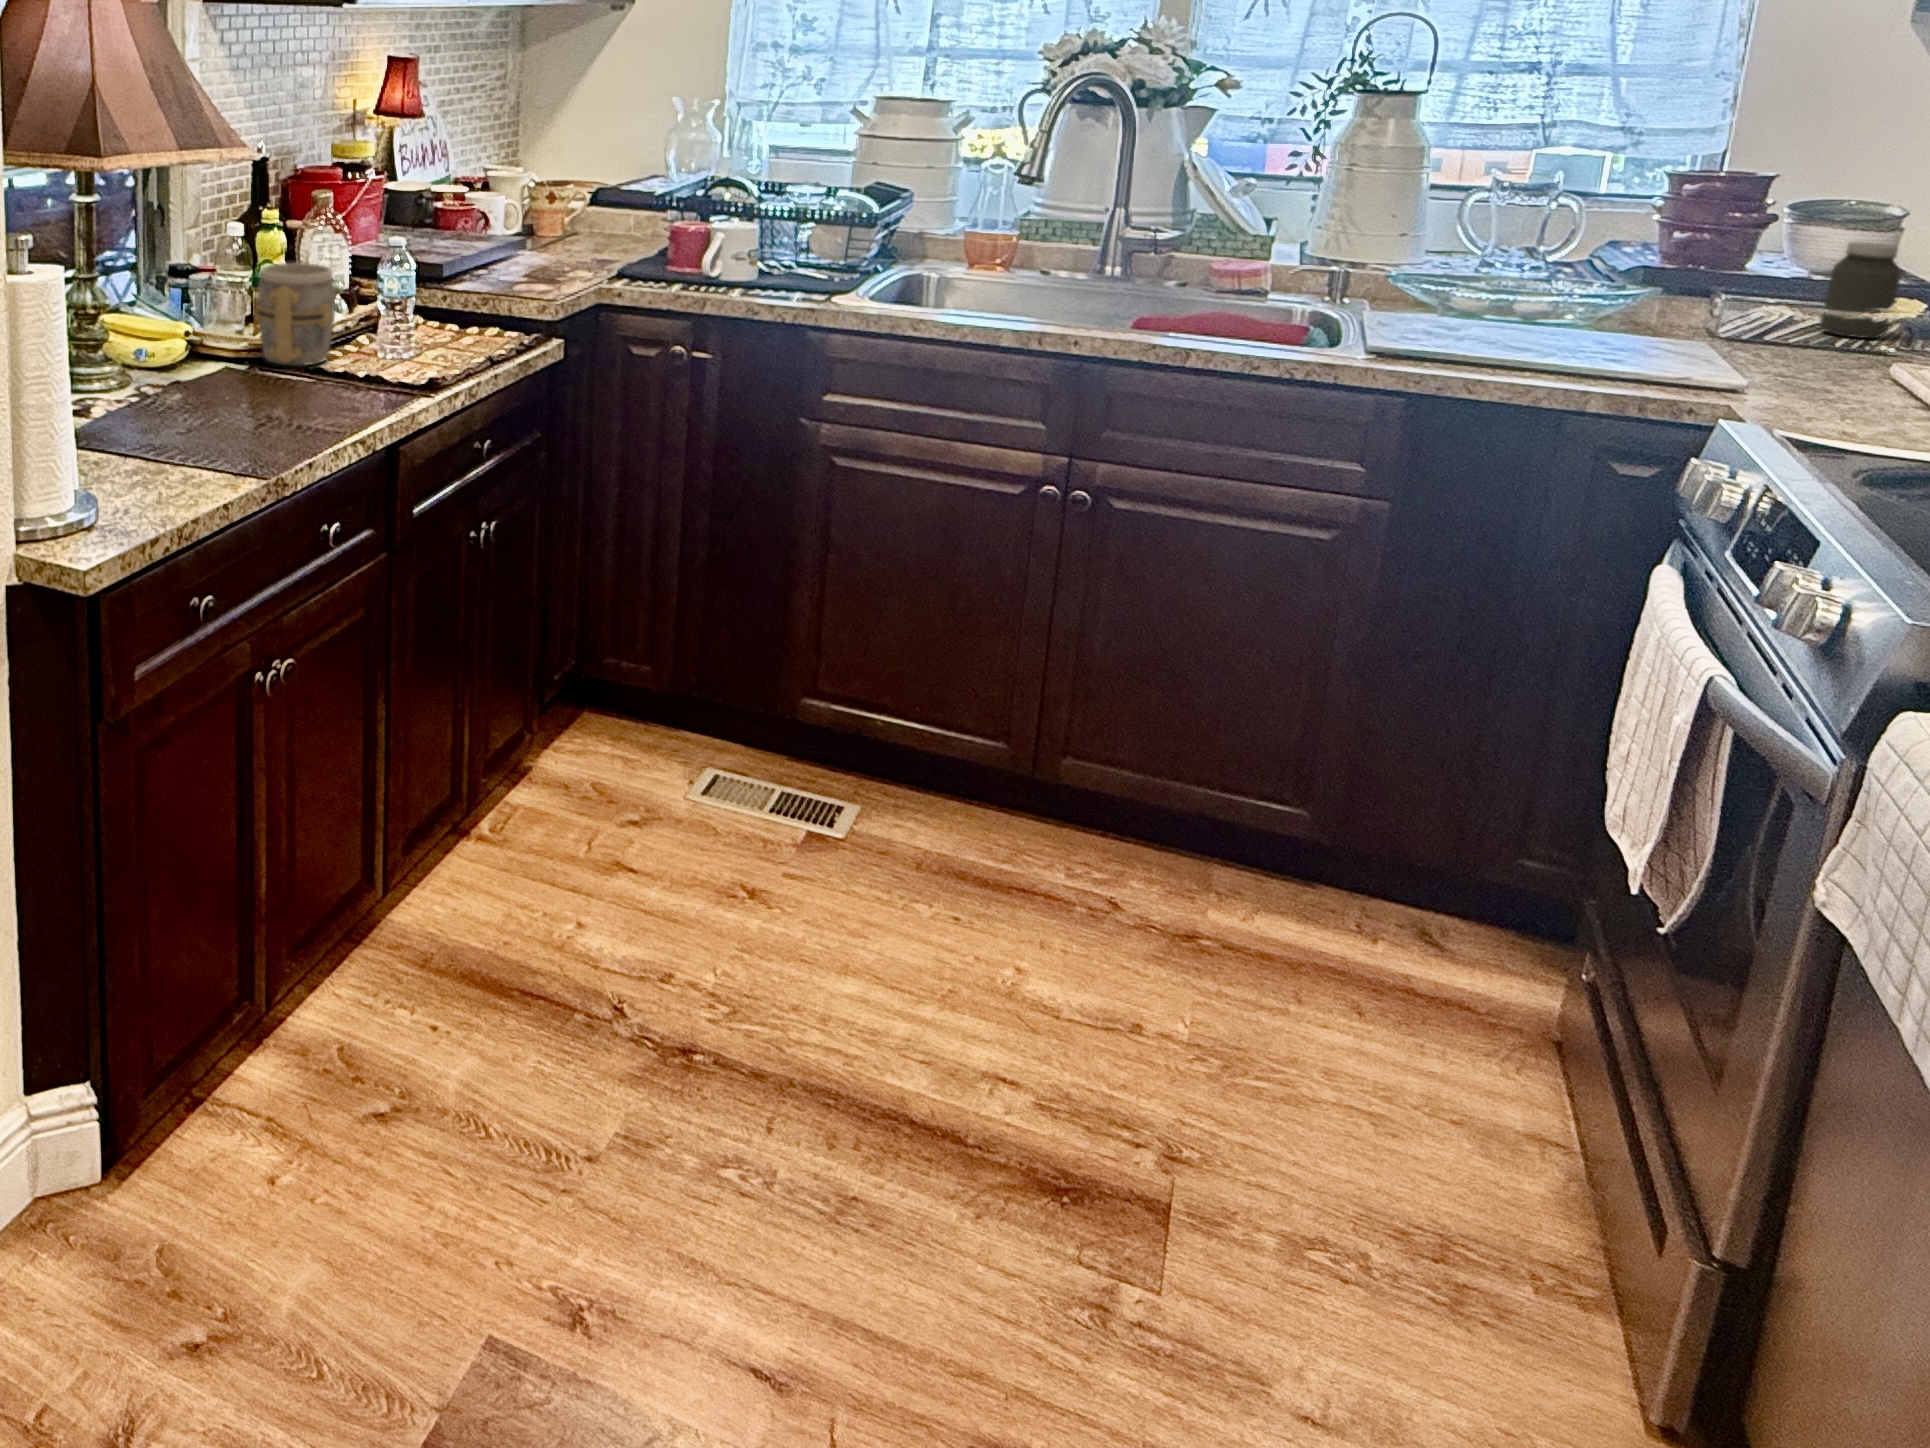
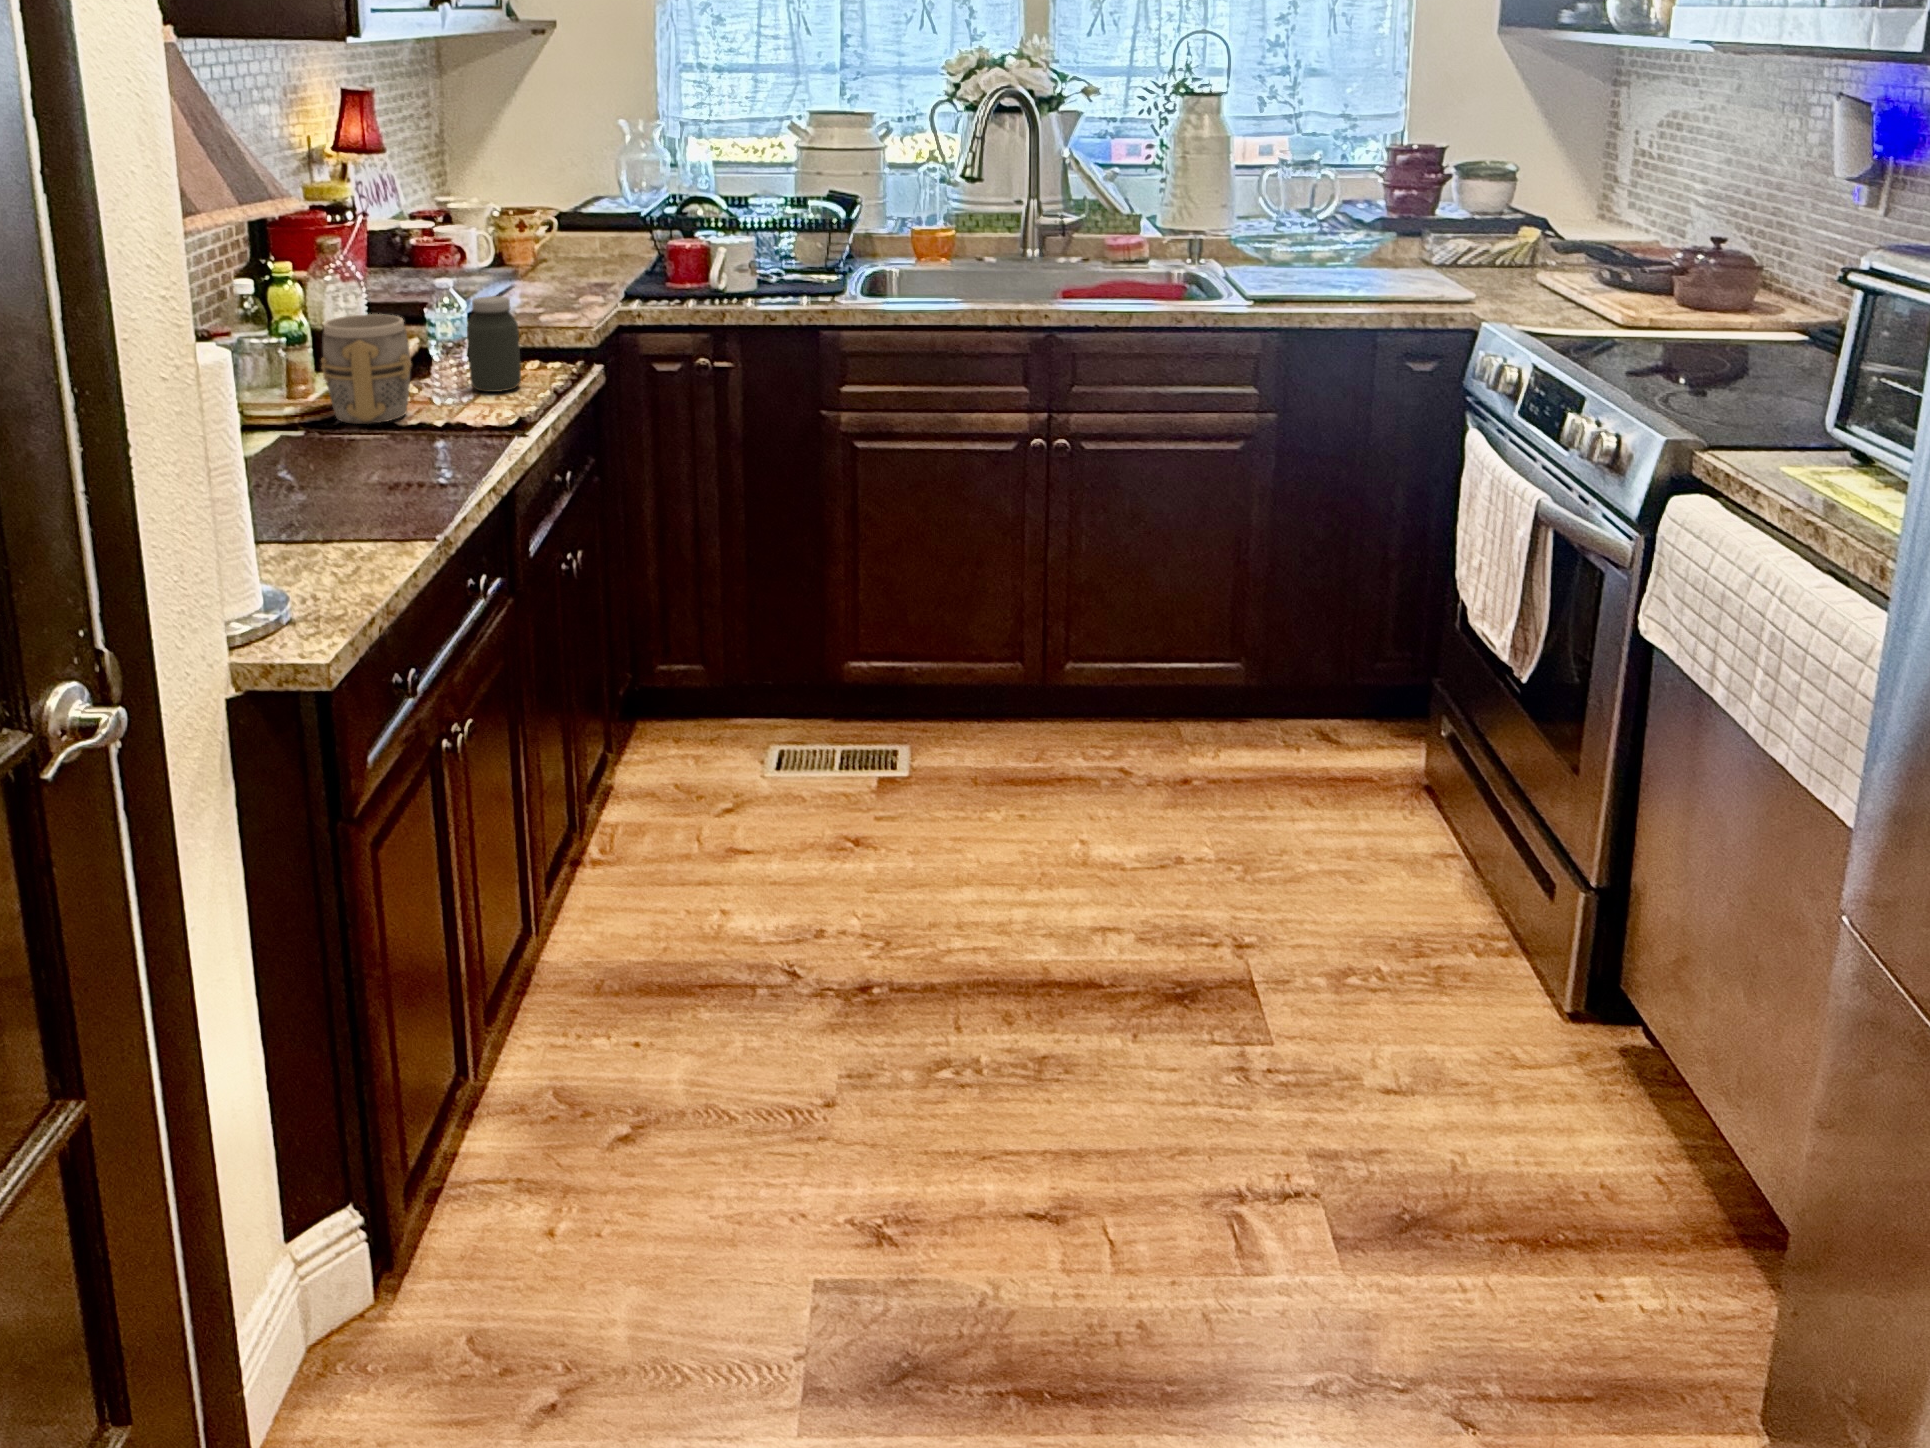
jar: present [1820,242,1901,338] -> present [467,296,521,392]

